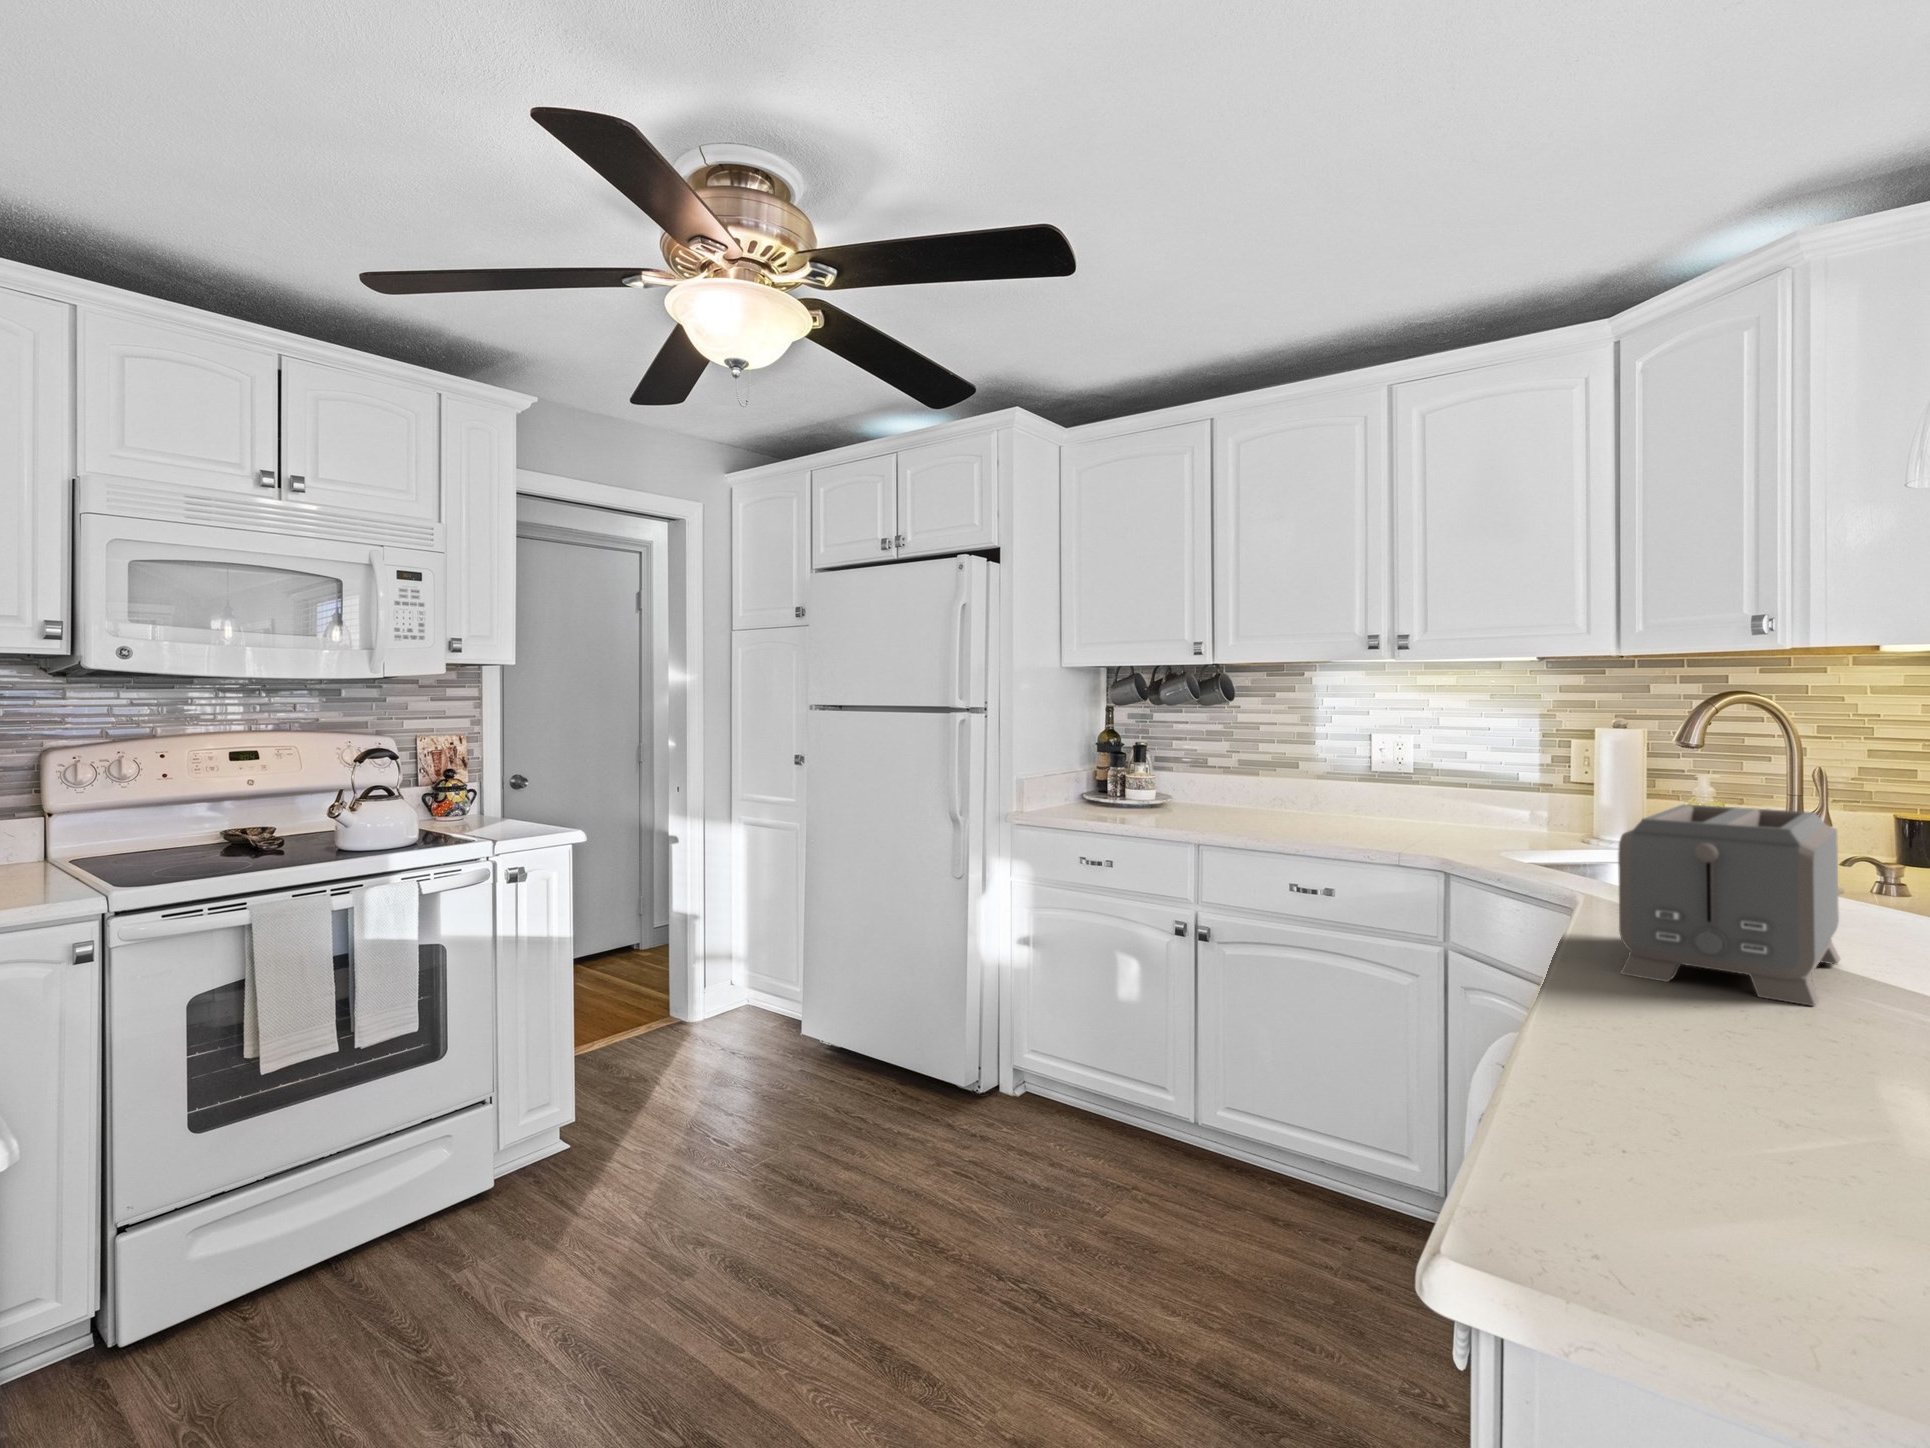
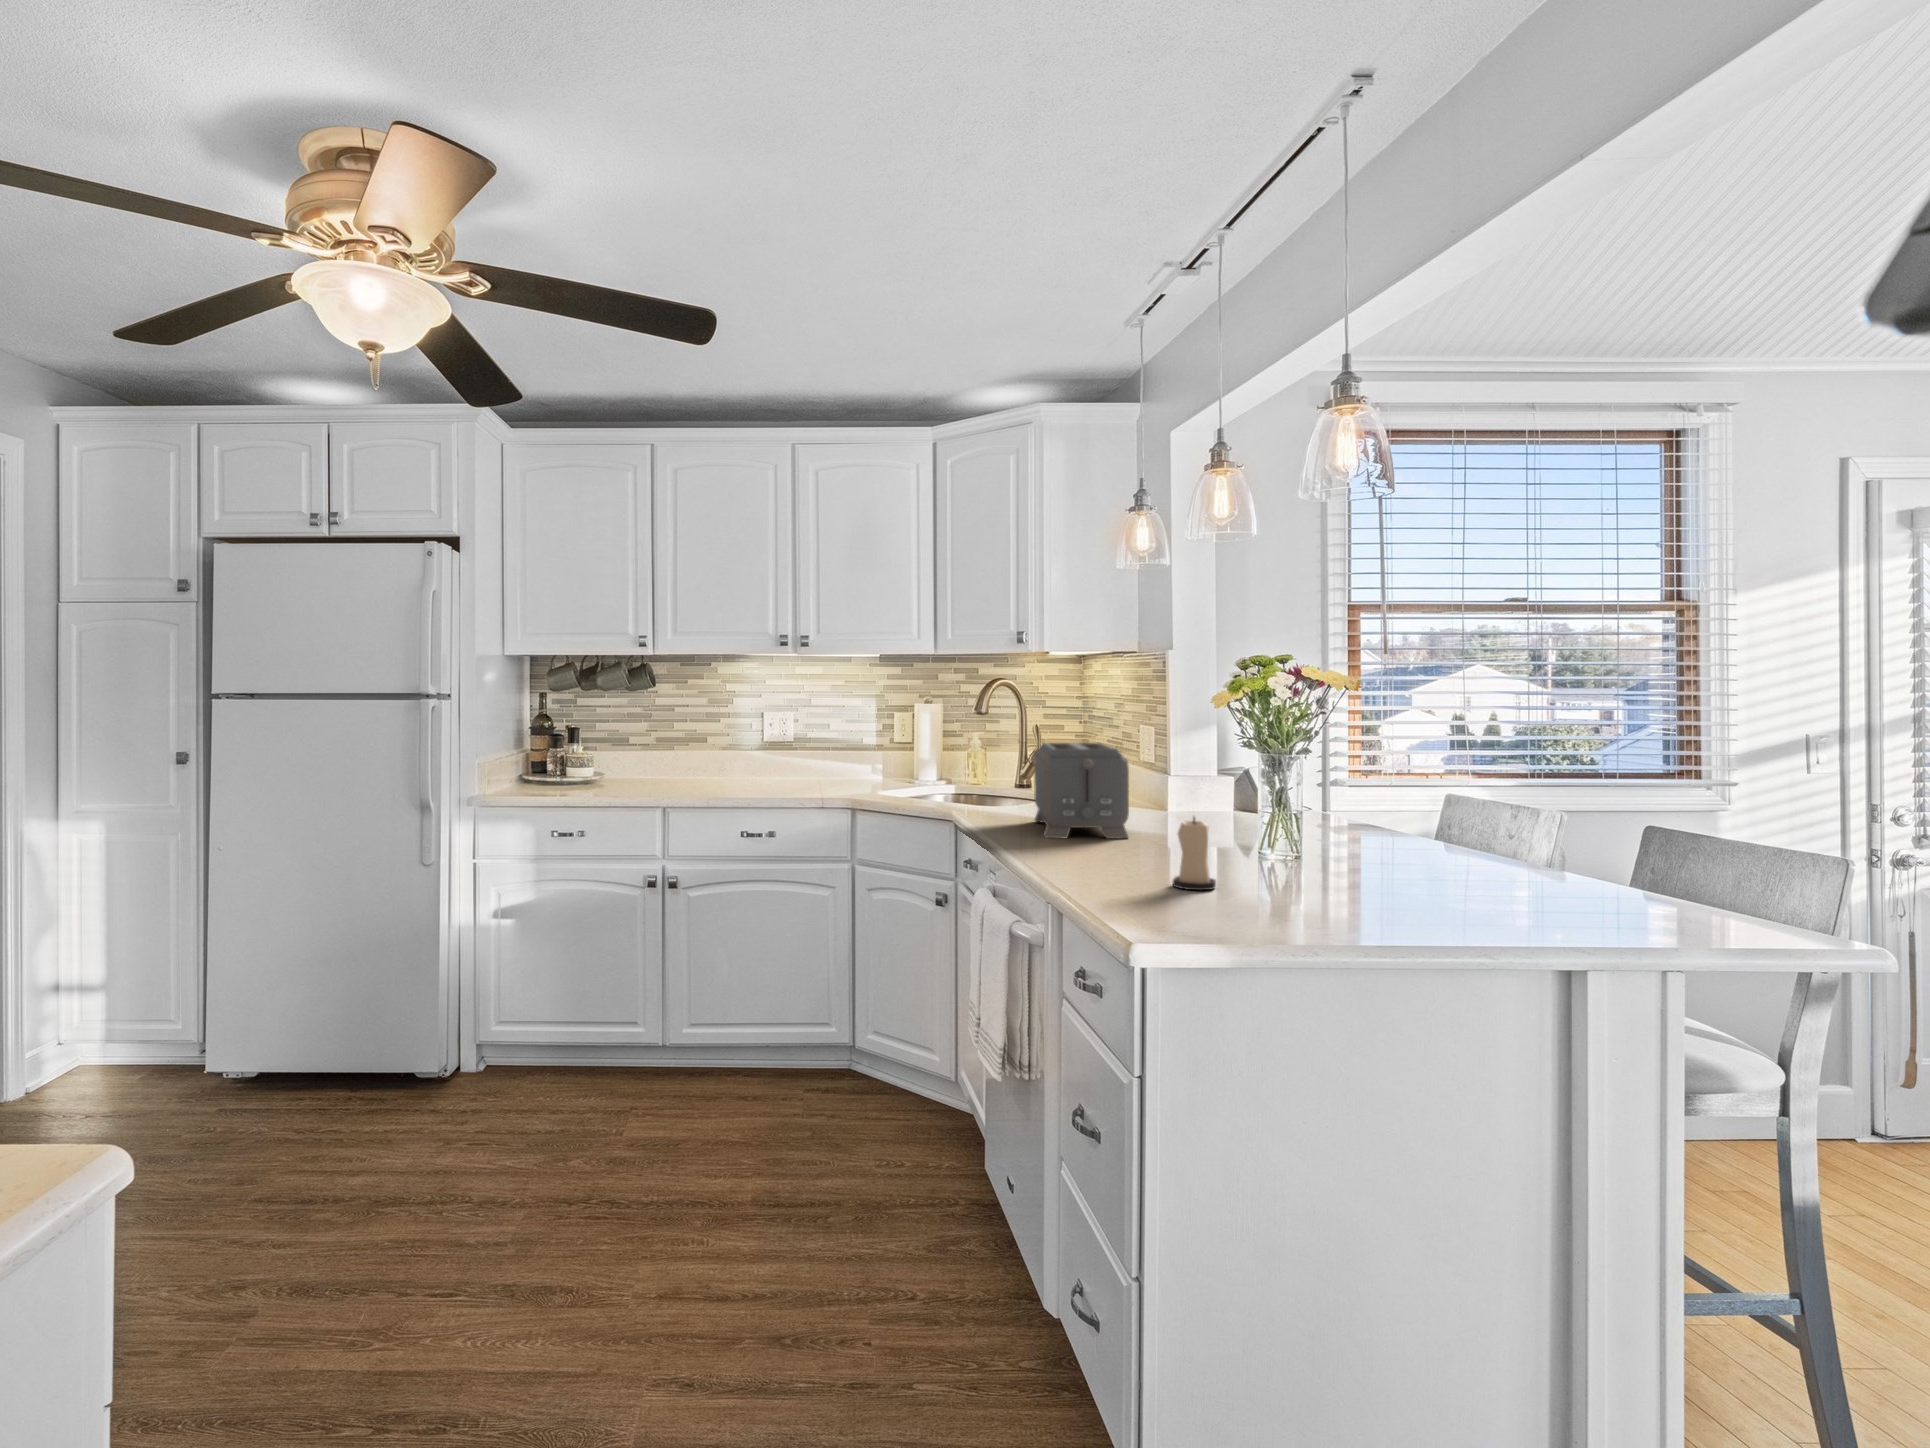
candle: none [1678,999,1799,1177] -> present [1173,817,1216,890]

